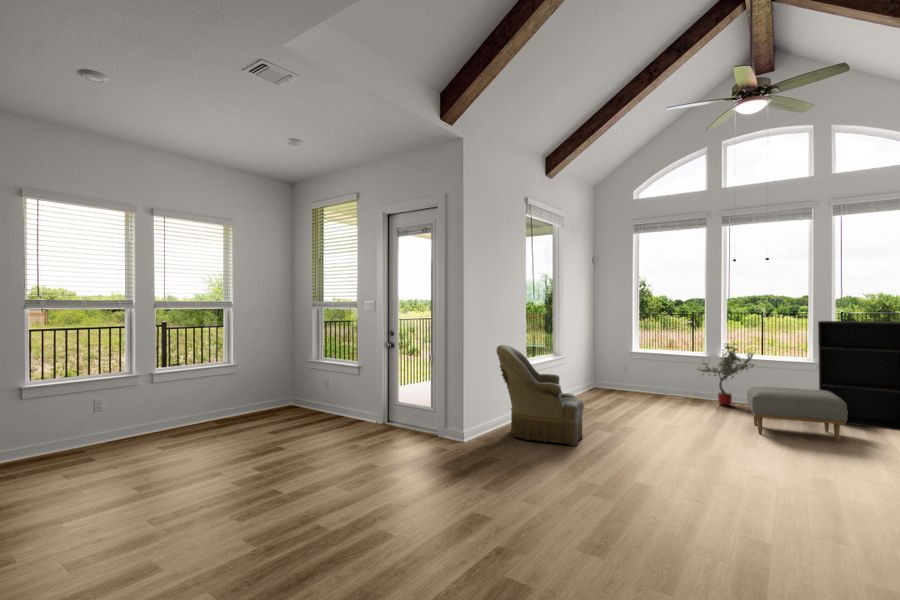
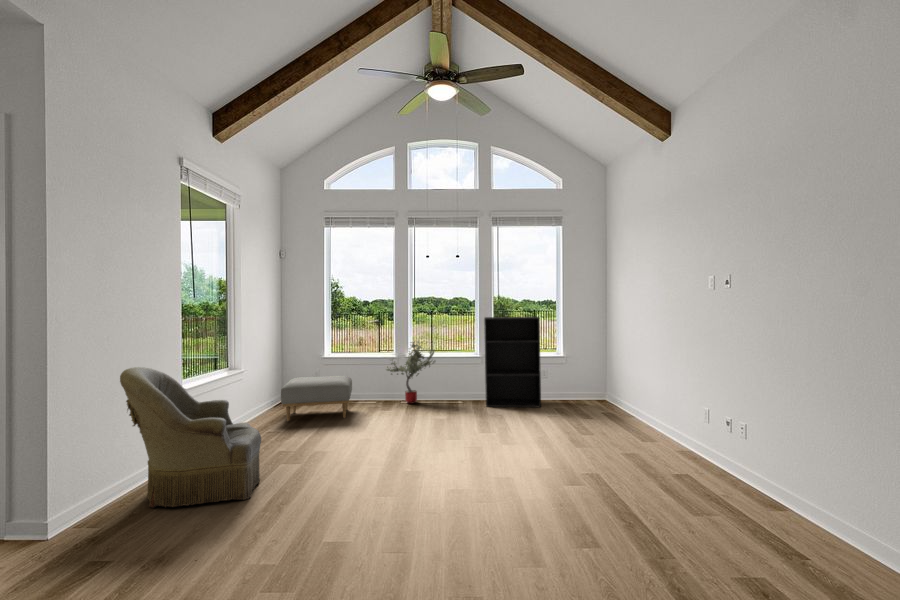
ottoman: present [747,387,847,442] -> present [281,376,352,421]

